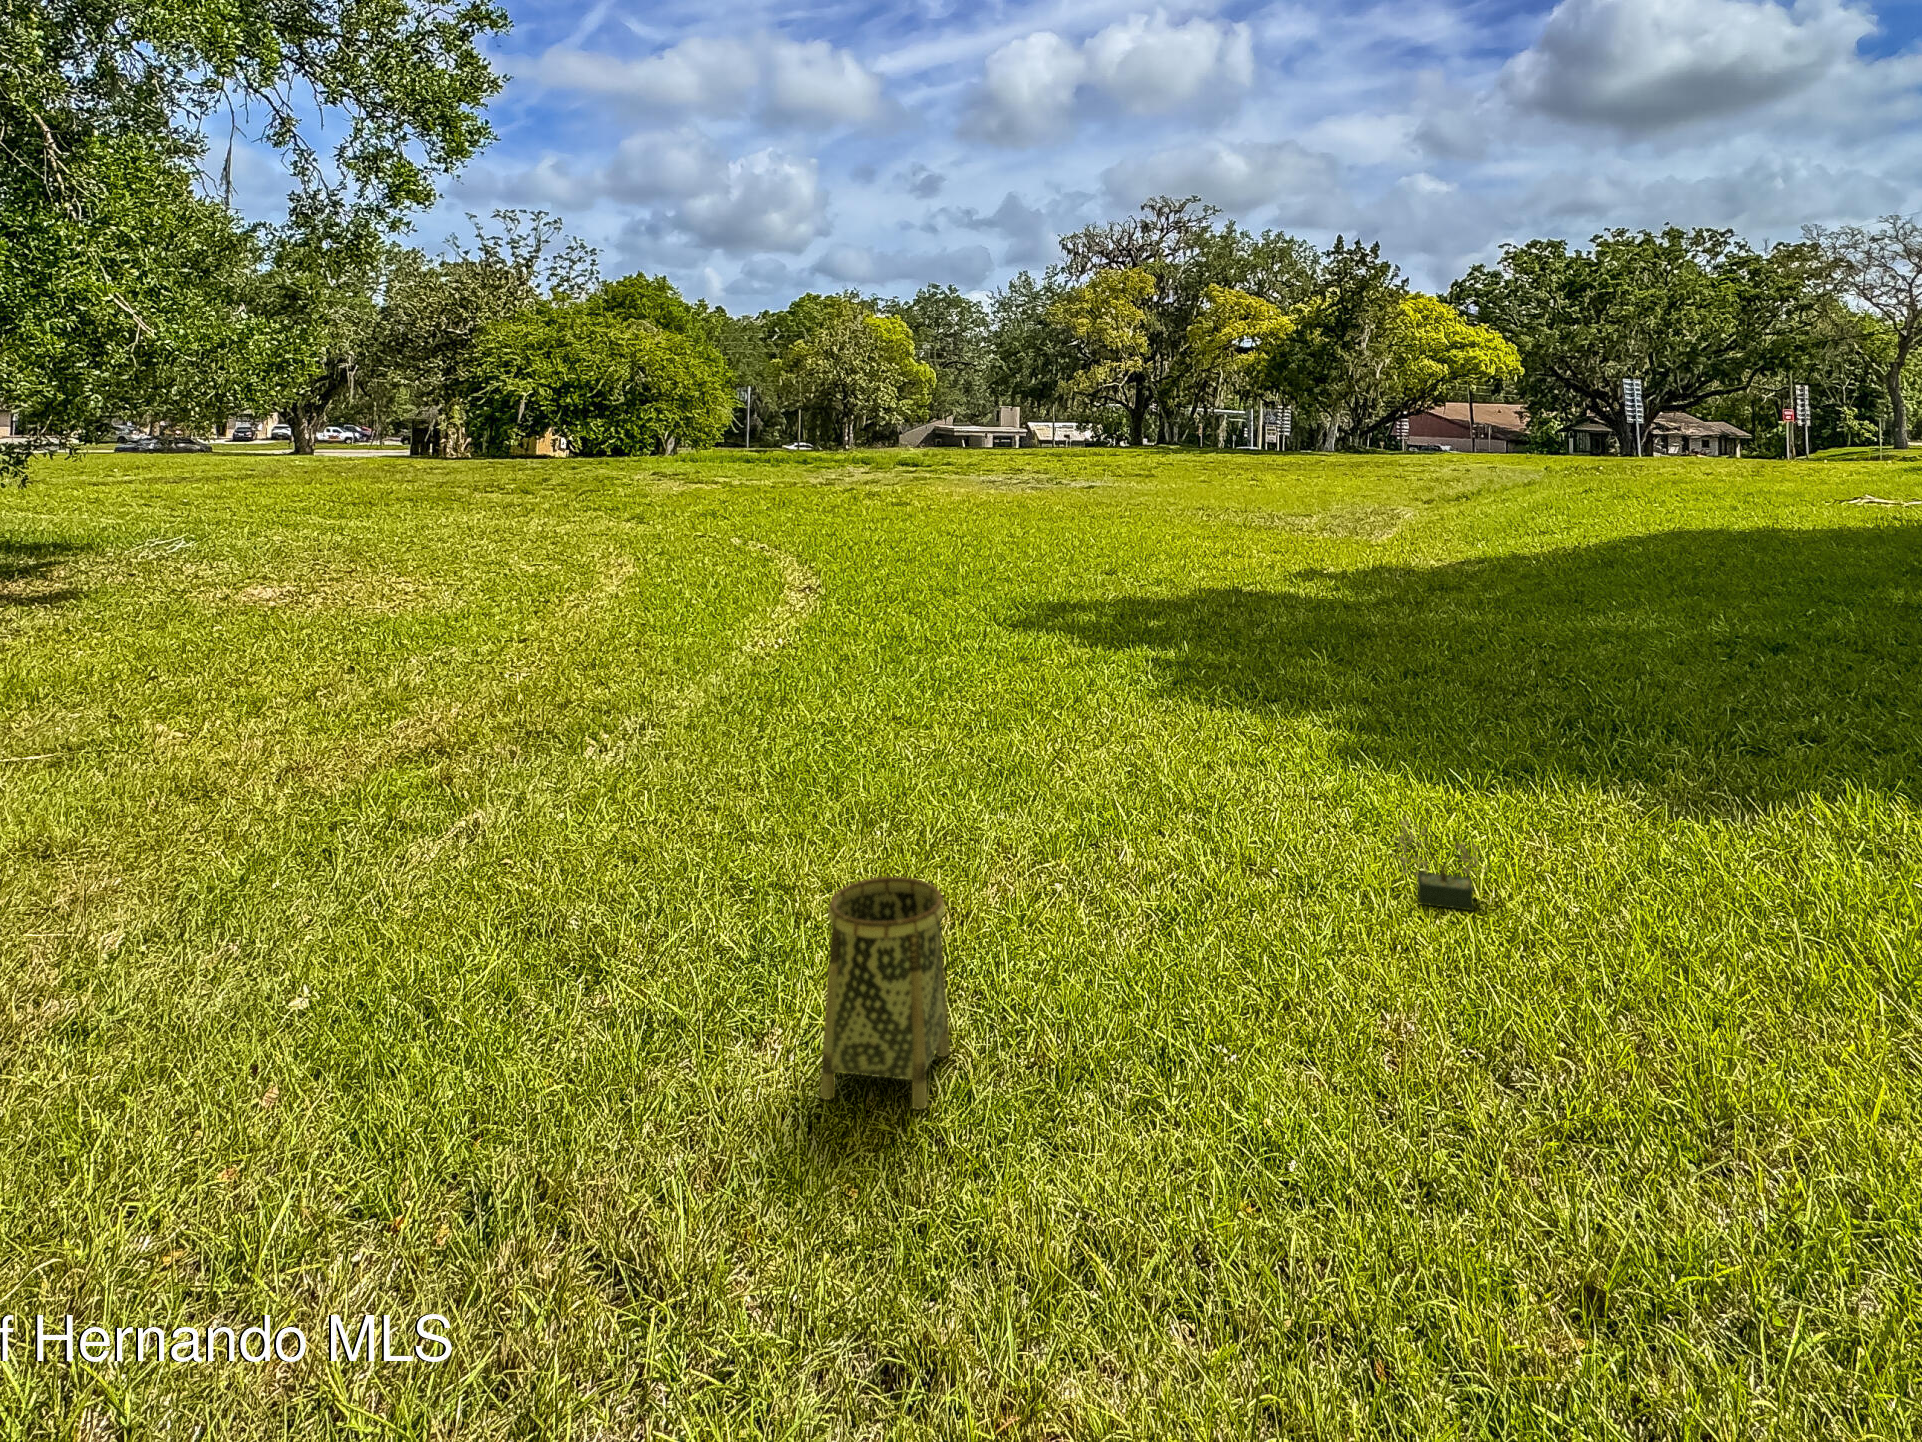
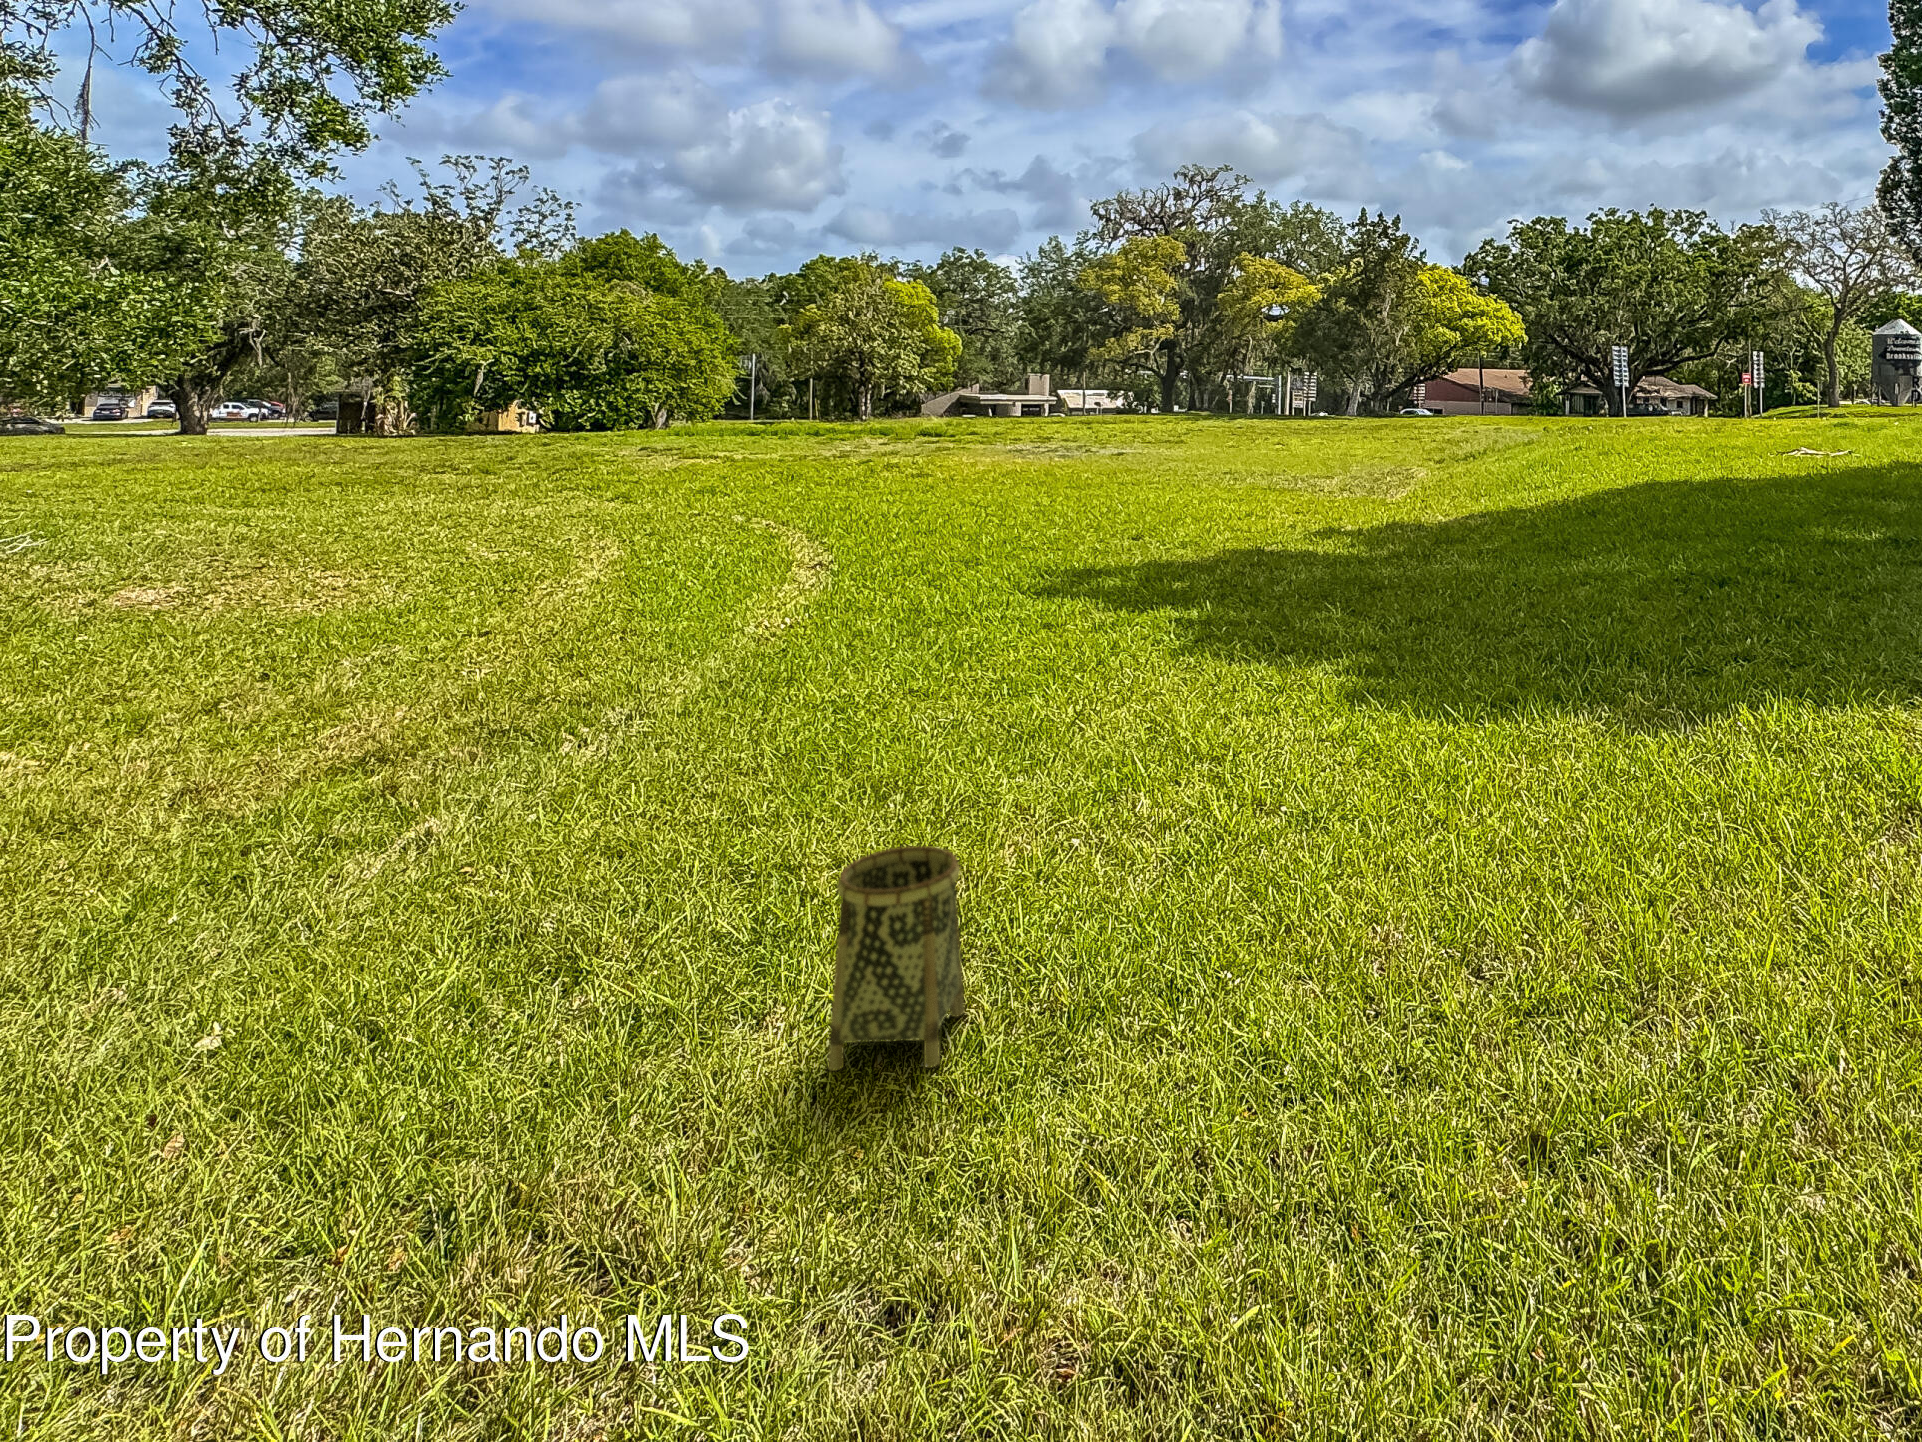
decorative plant: present [1392,818,1487,911] -> none [1394,755,1477,835]

